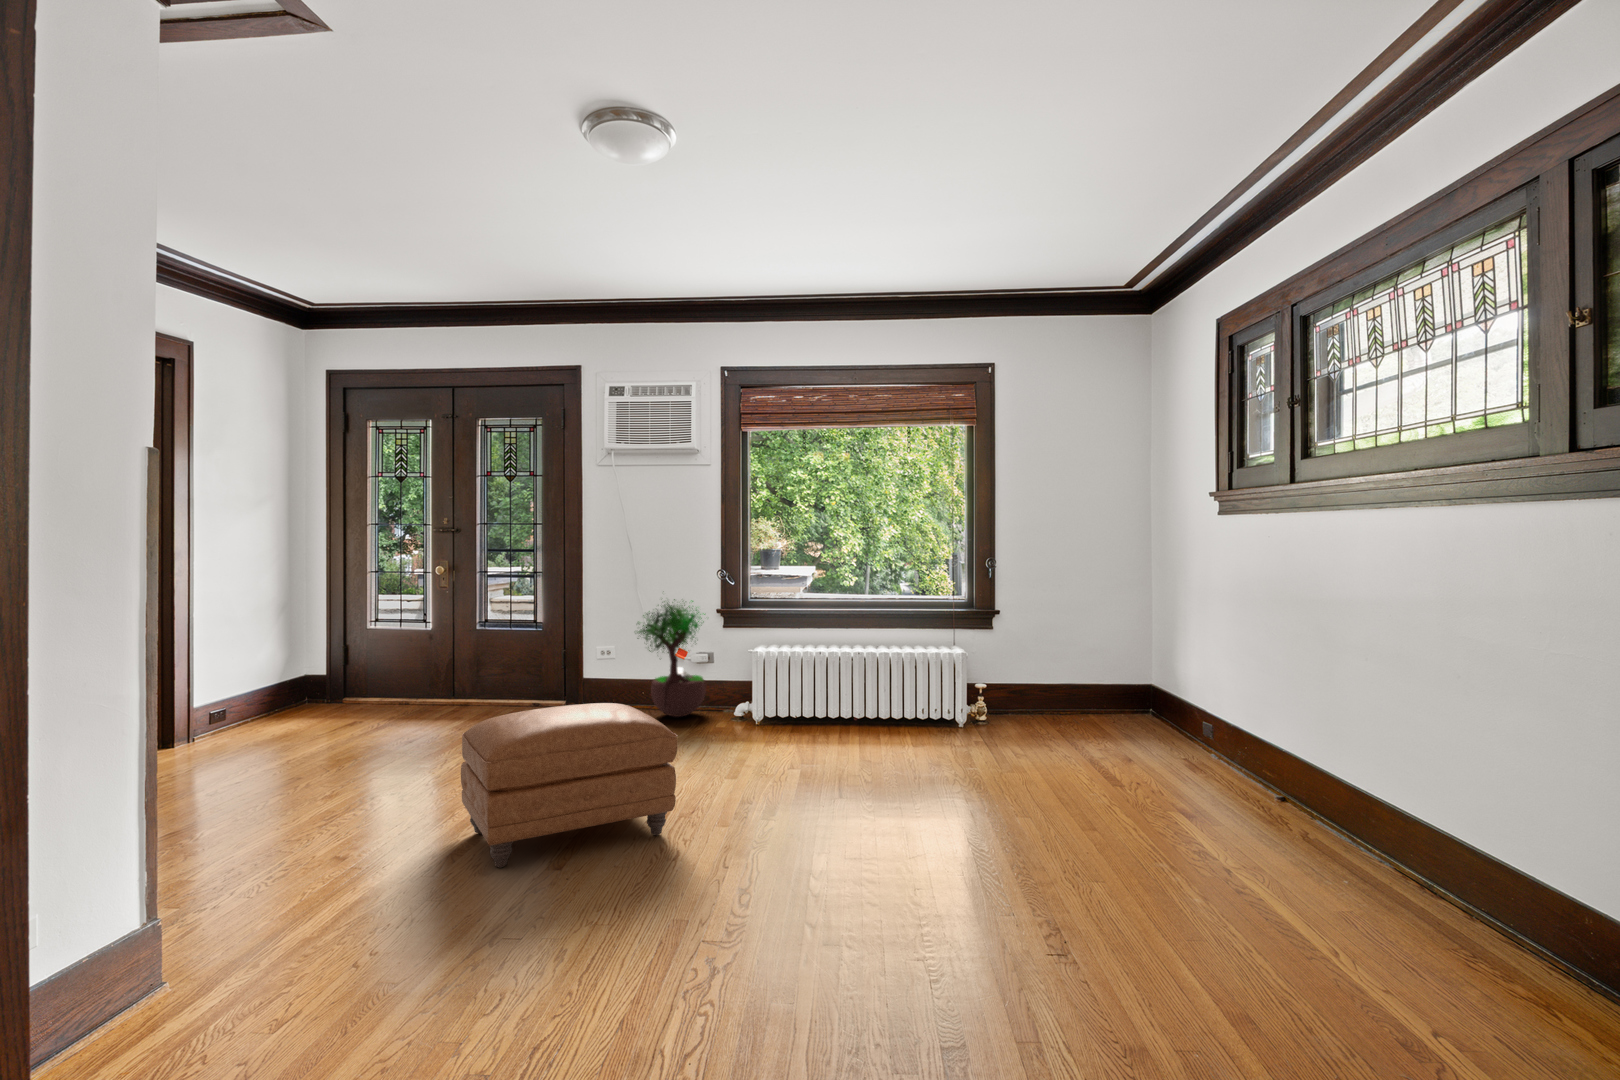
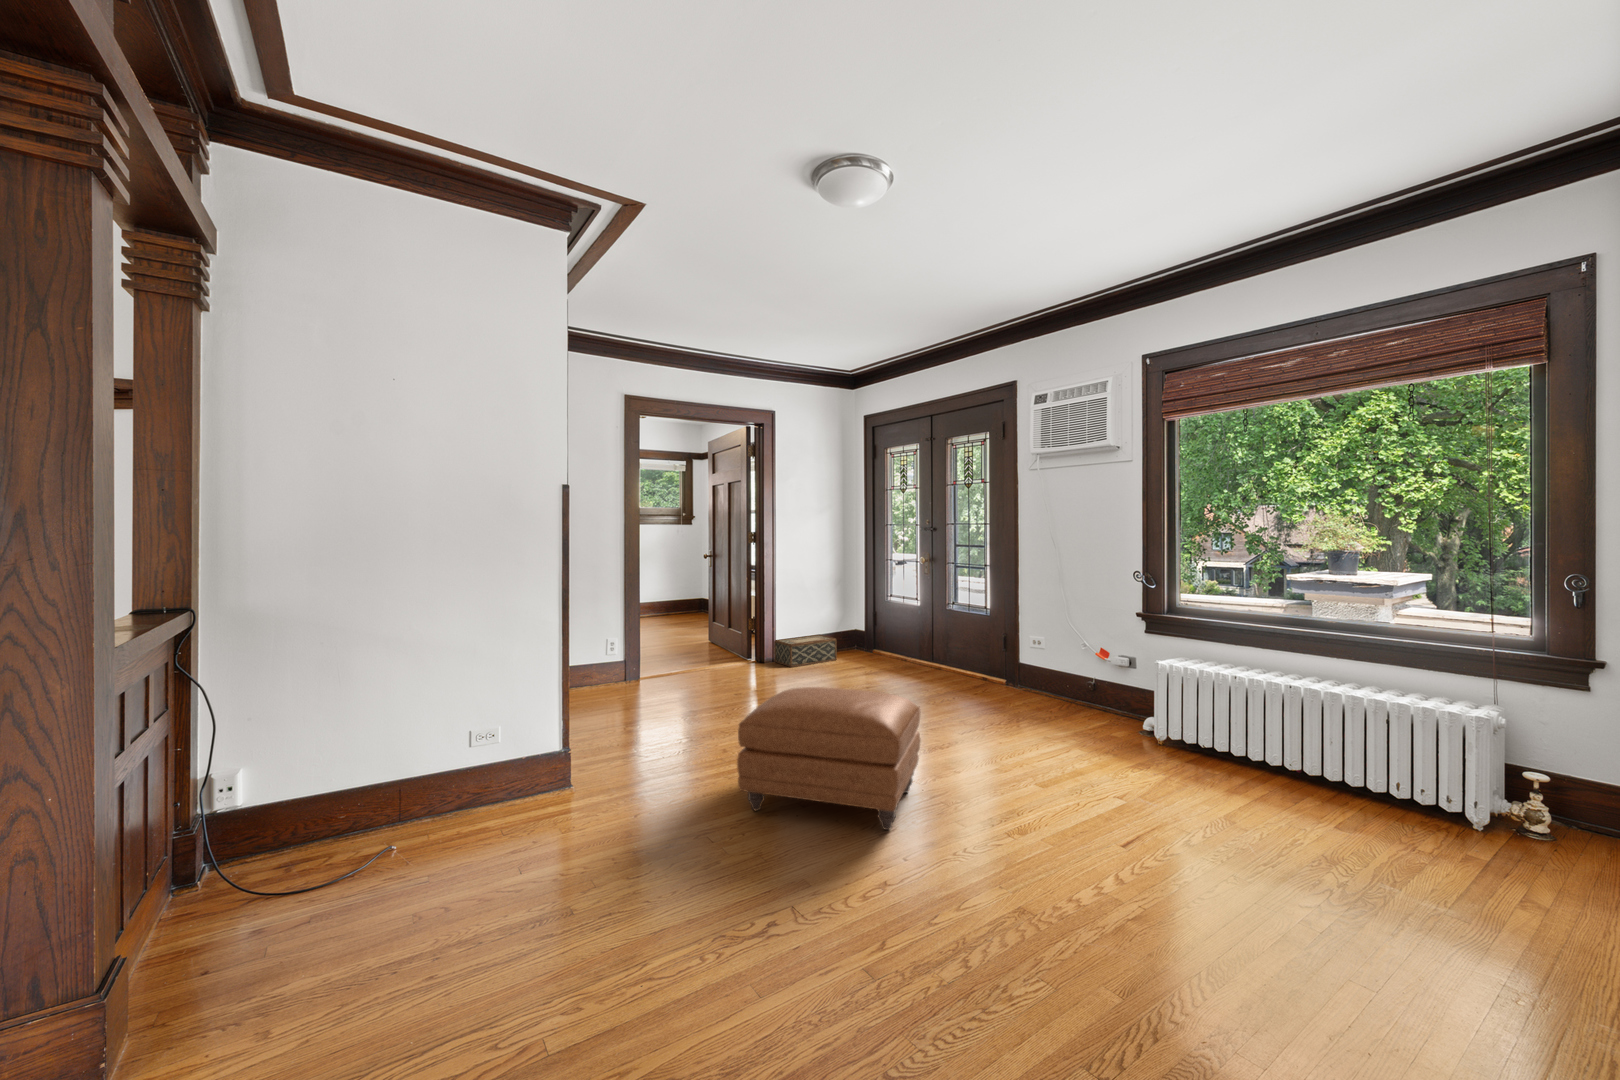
potted tree: present [637,599,706,717] -> none [1032,591,1119,718]
woven basket: none [195,685,301,737] -> present [774,635,837,667]

